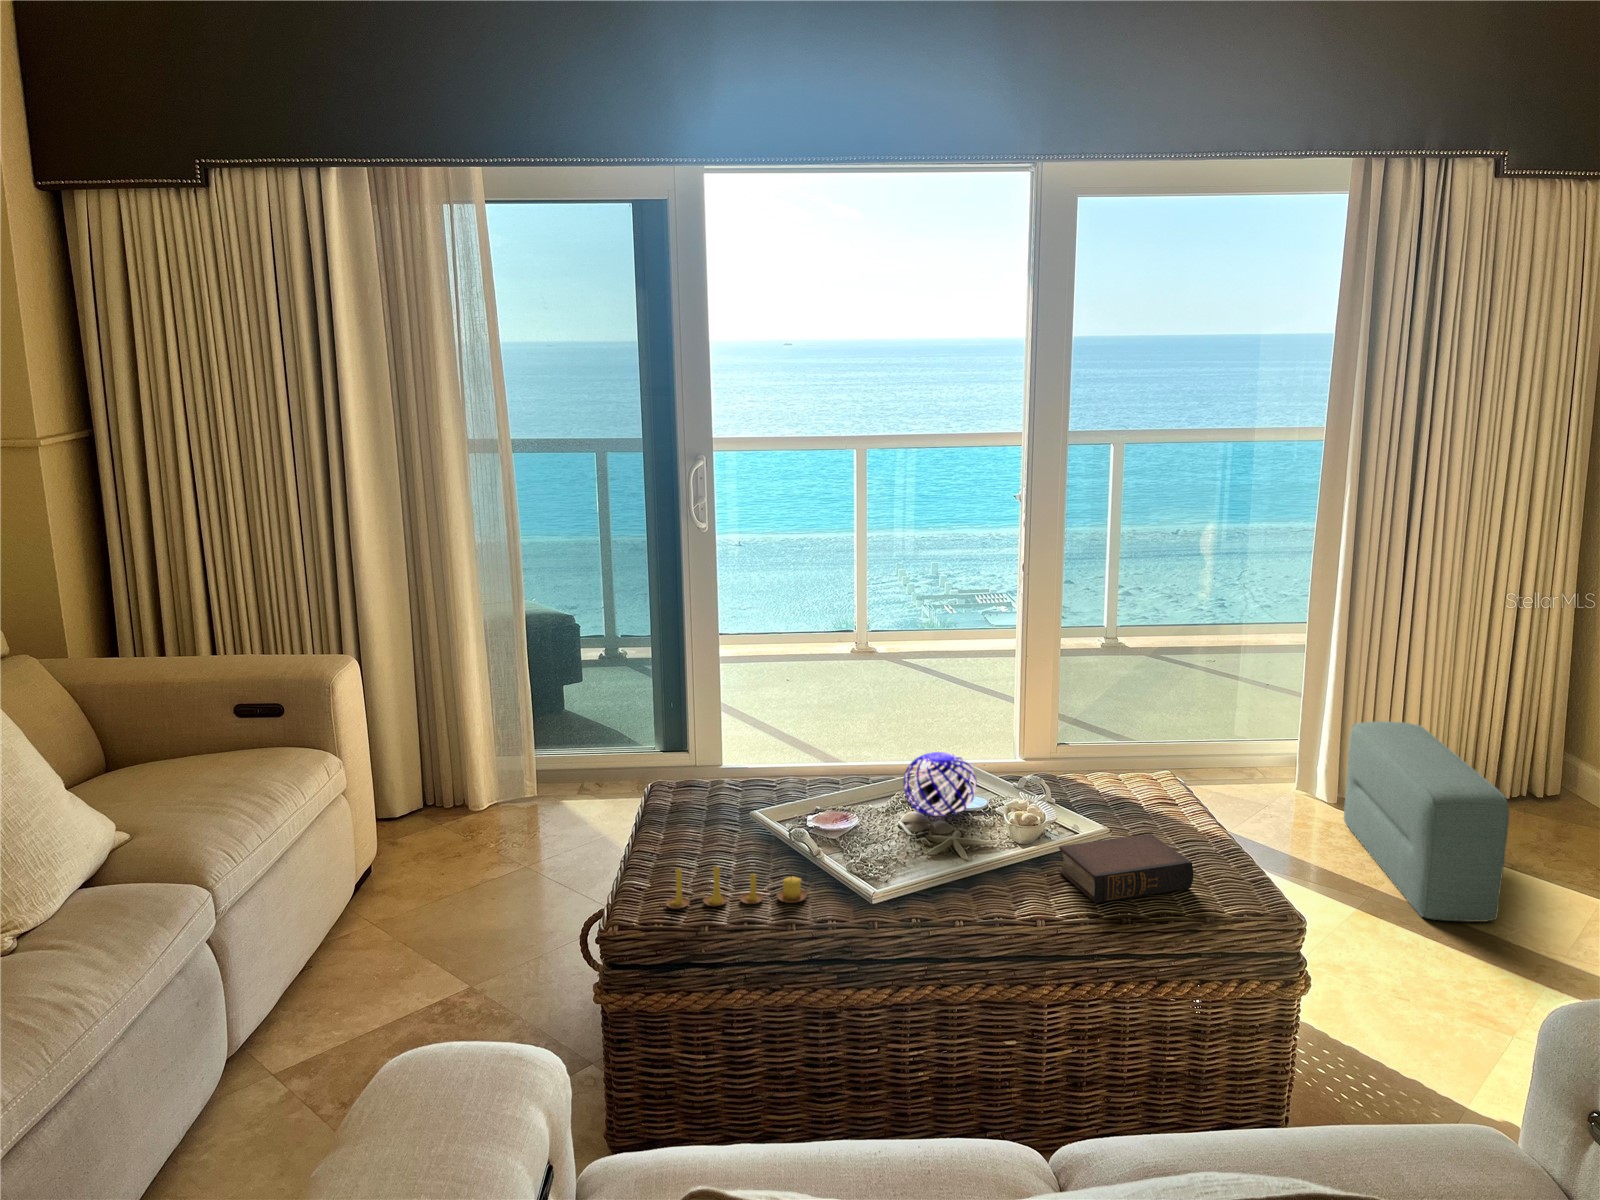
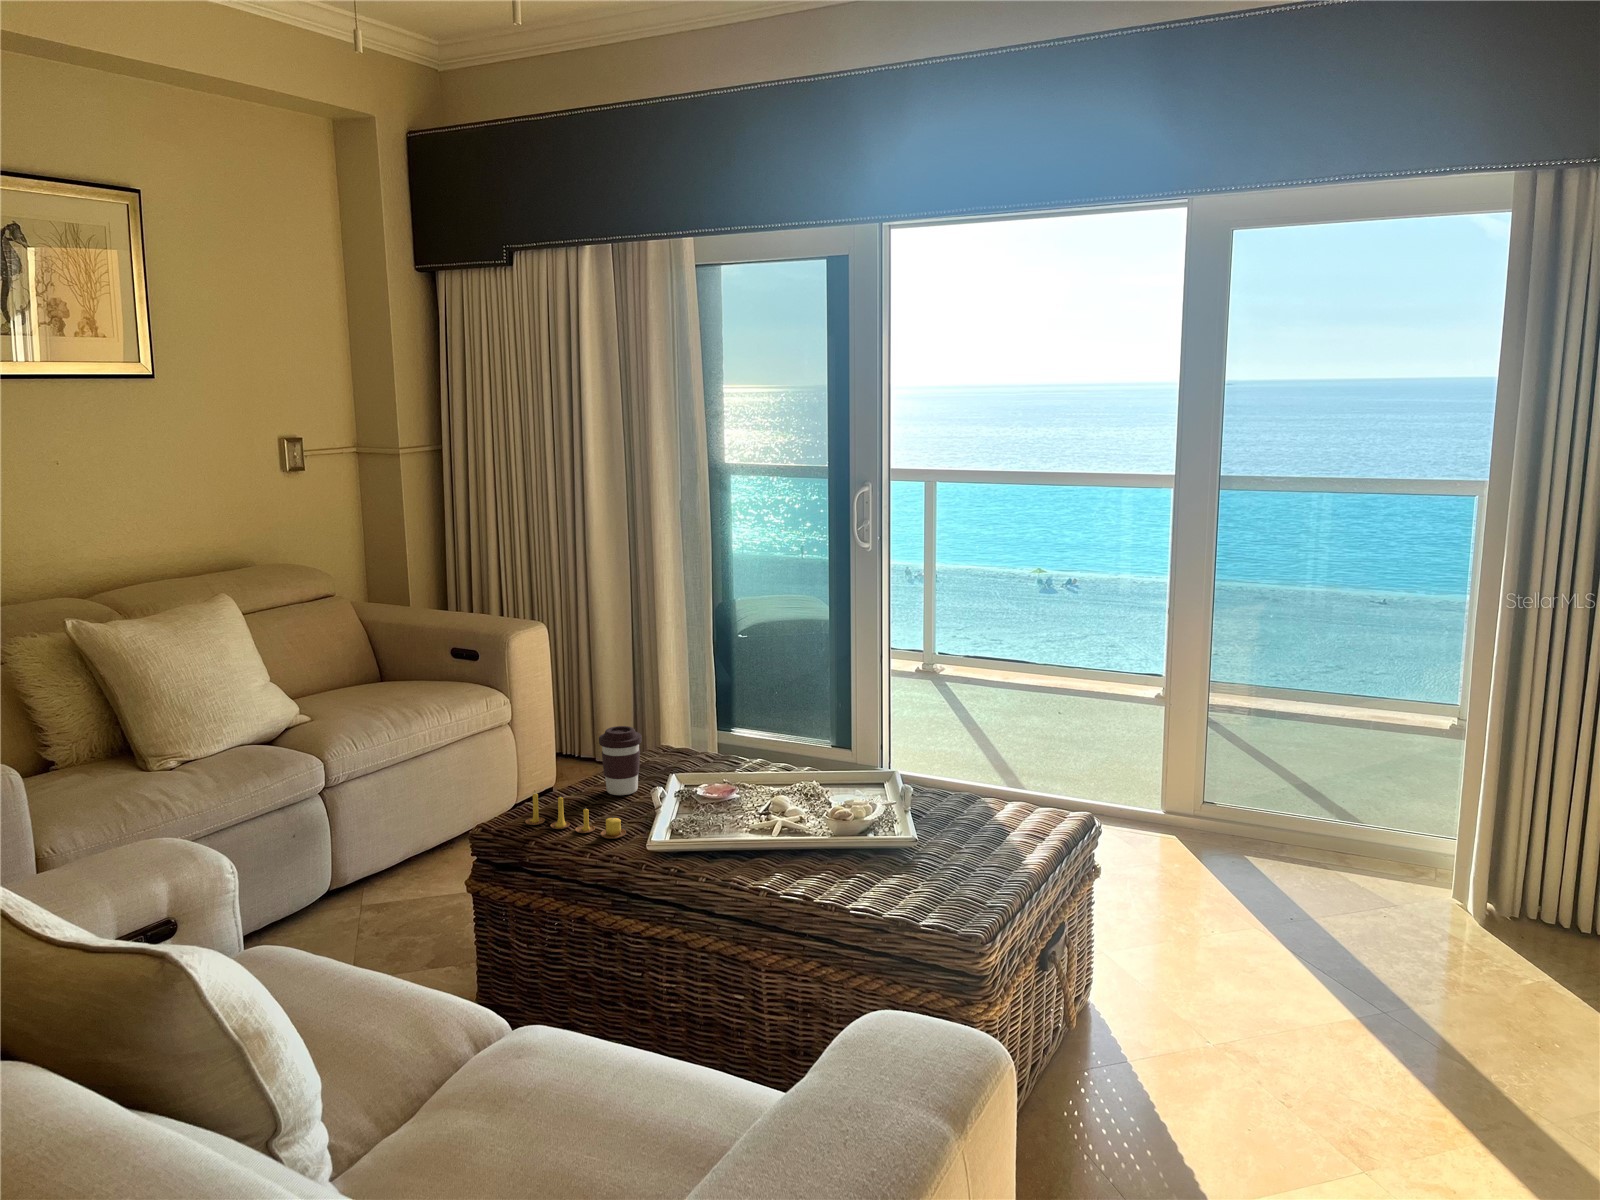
pouf: present [1344,721,1509,922] -> none [1422,823,1557,1067]
decorative orb: present [903,752,977,817] -> none [791,748,857,806]
coffee cup: none [685,766,737,851] -> present [599,726,642,795]
book: present [1058,834,1193,903] -> none [821,839,932,898]

